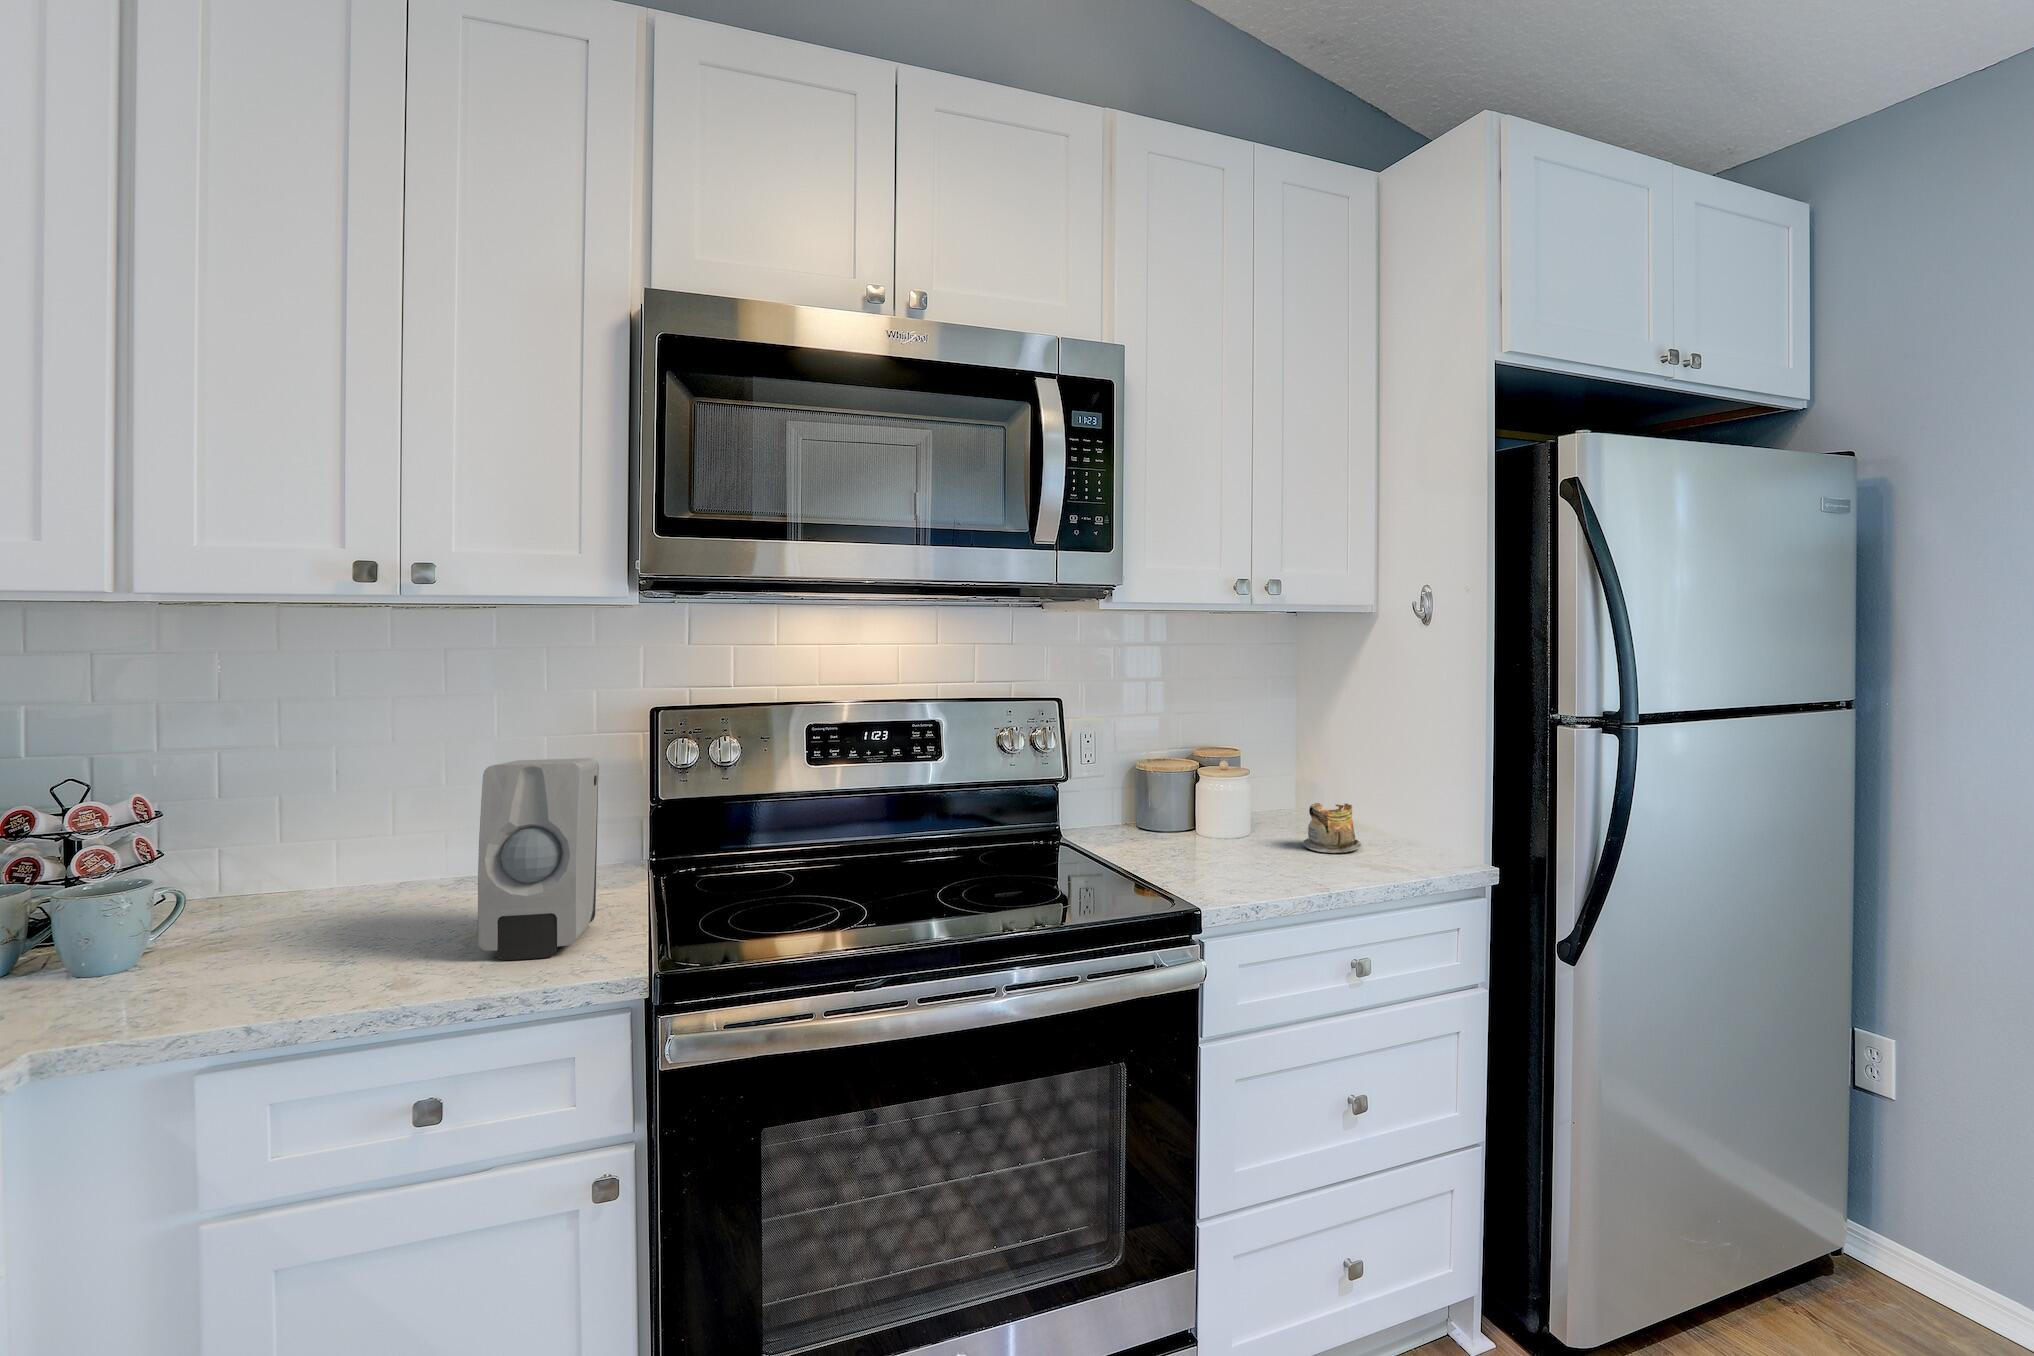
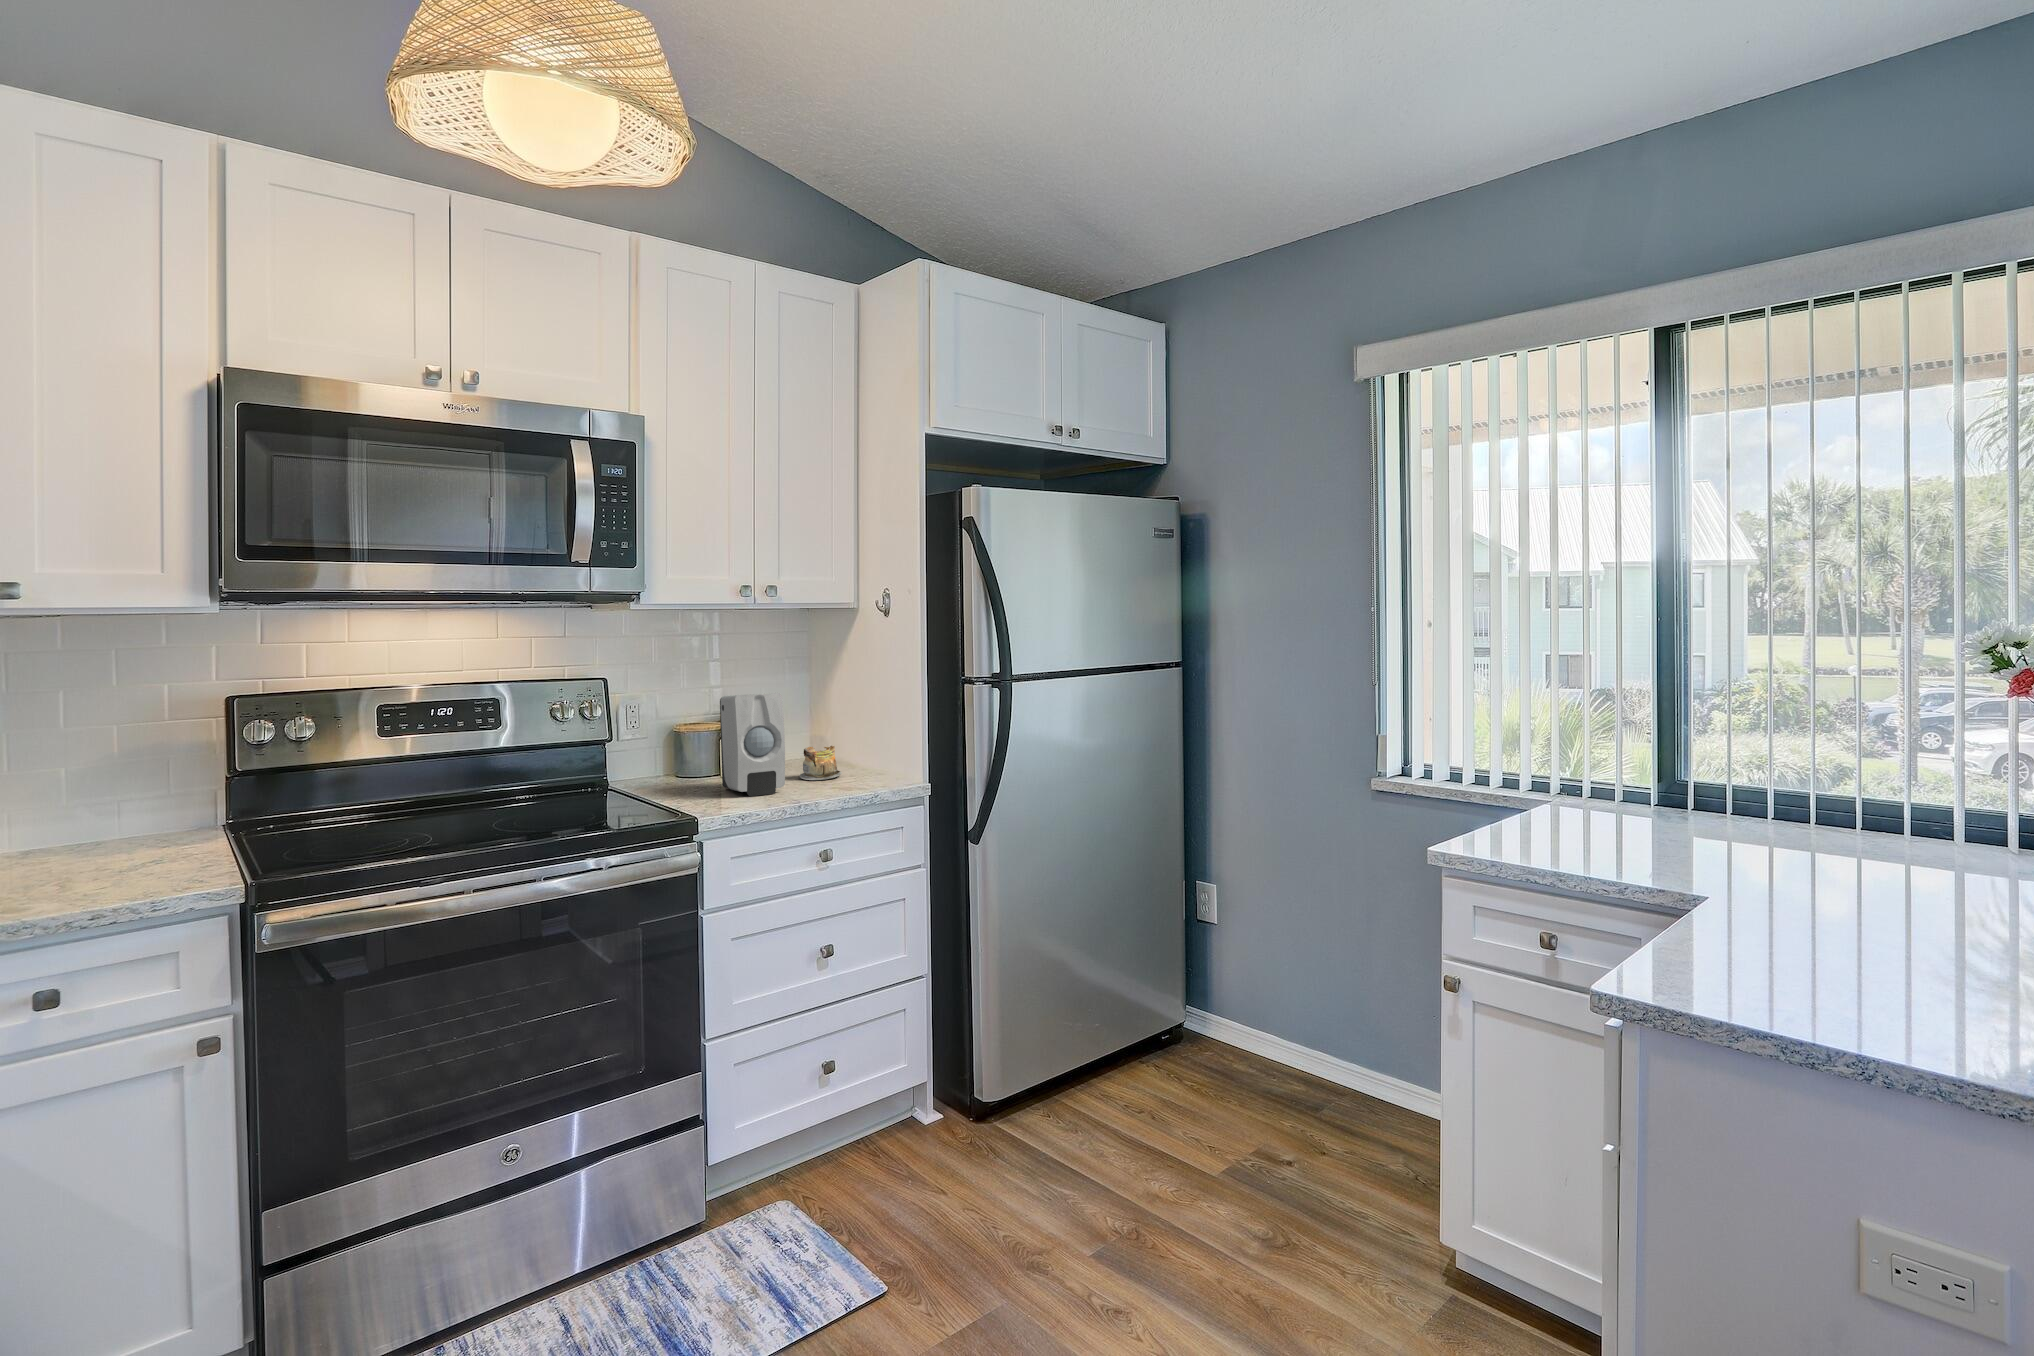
soap dispenser: present [478,758,599,960] -> present [720,693,785,796]

